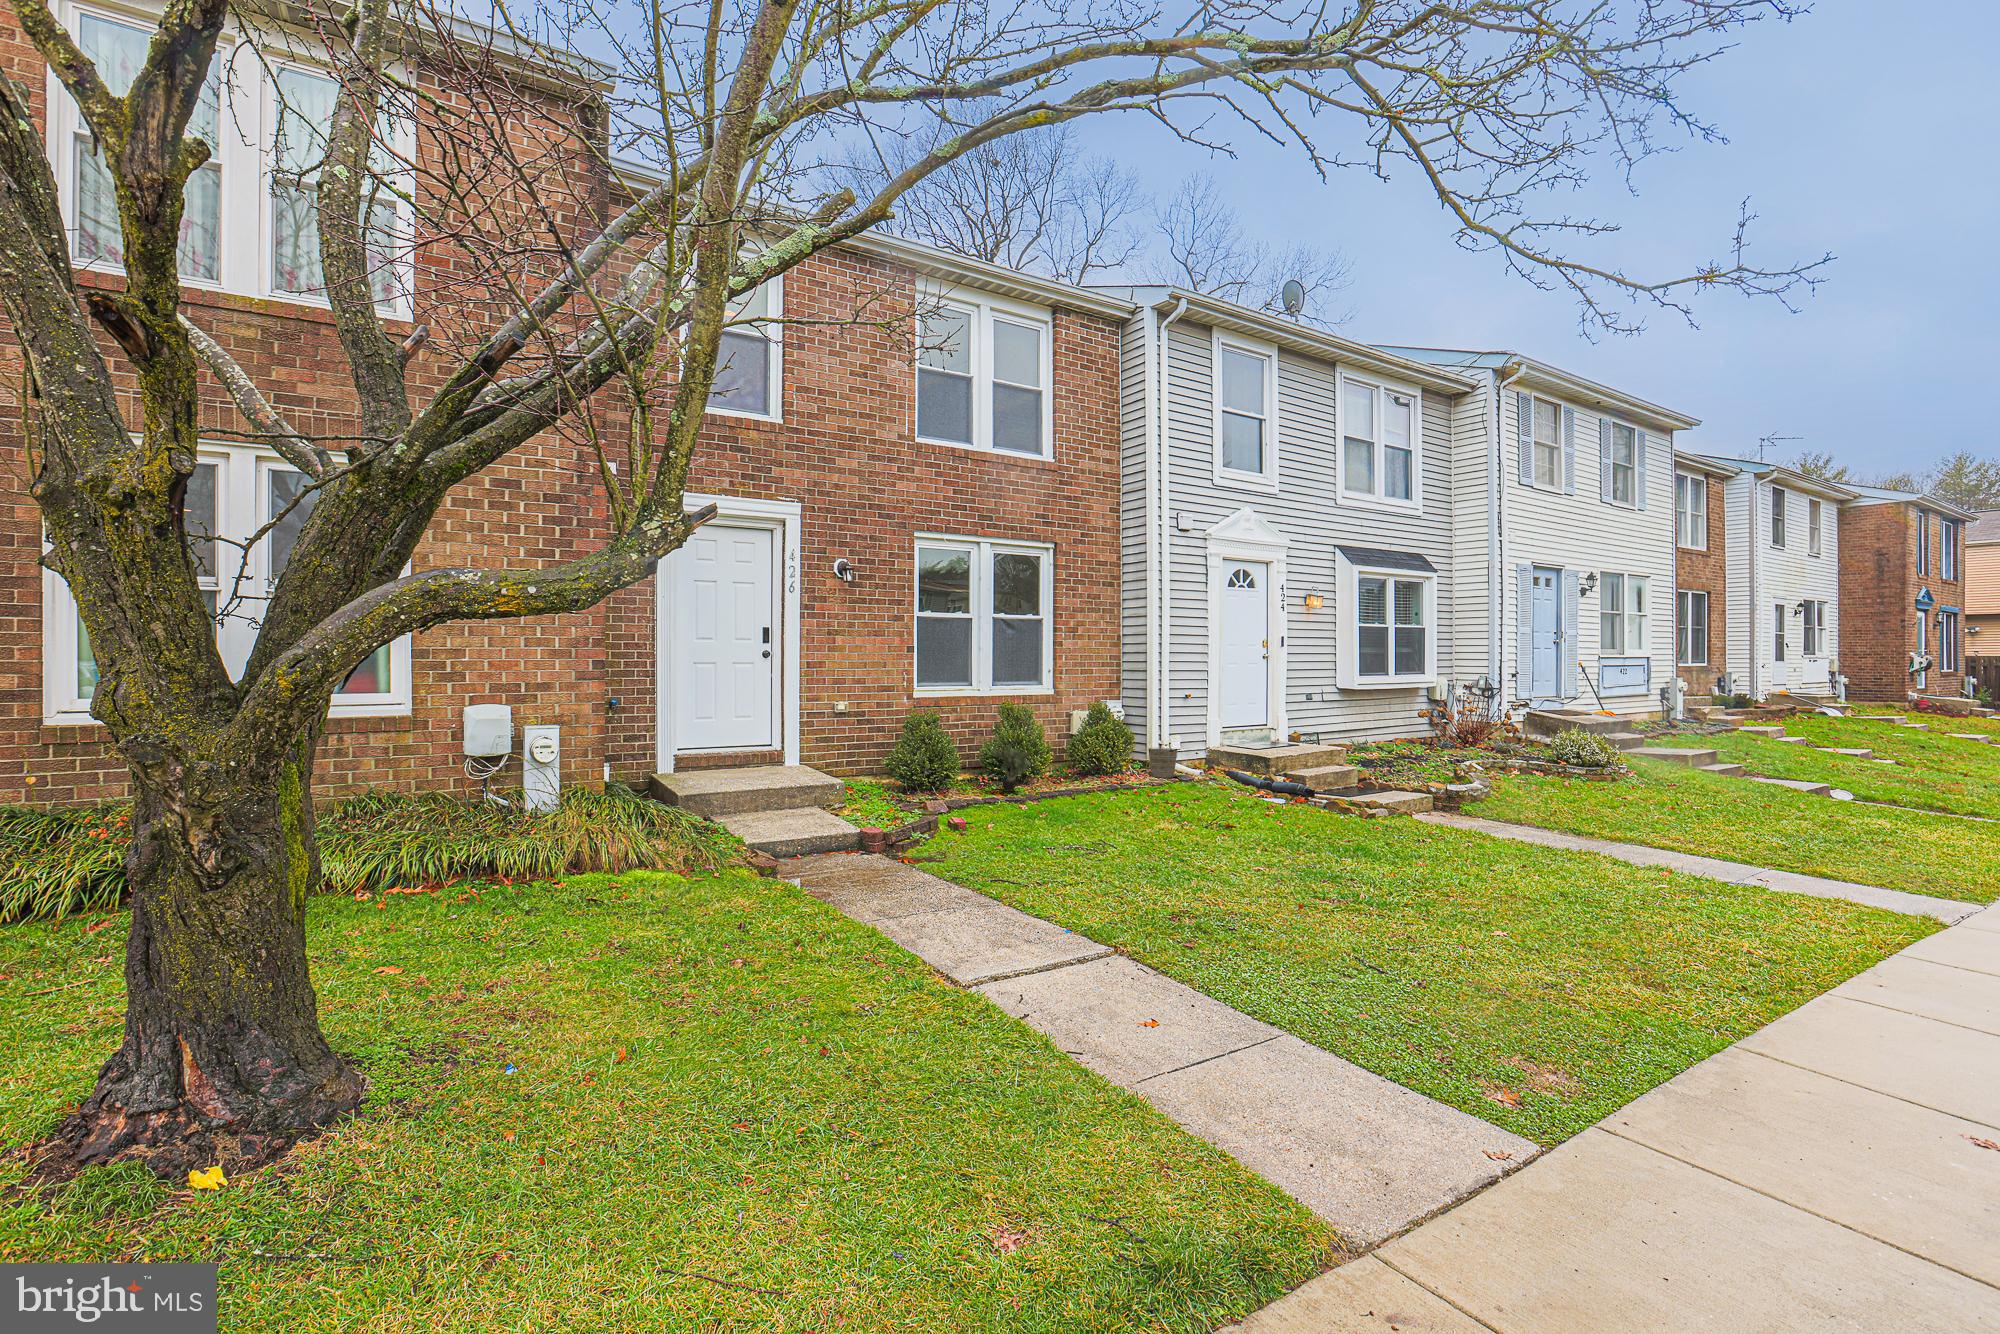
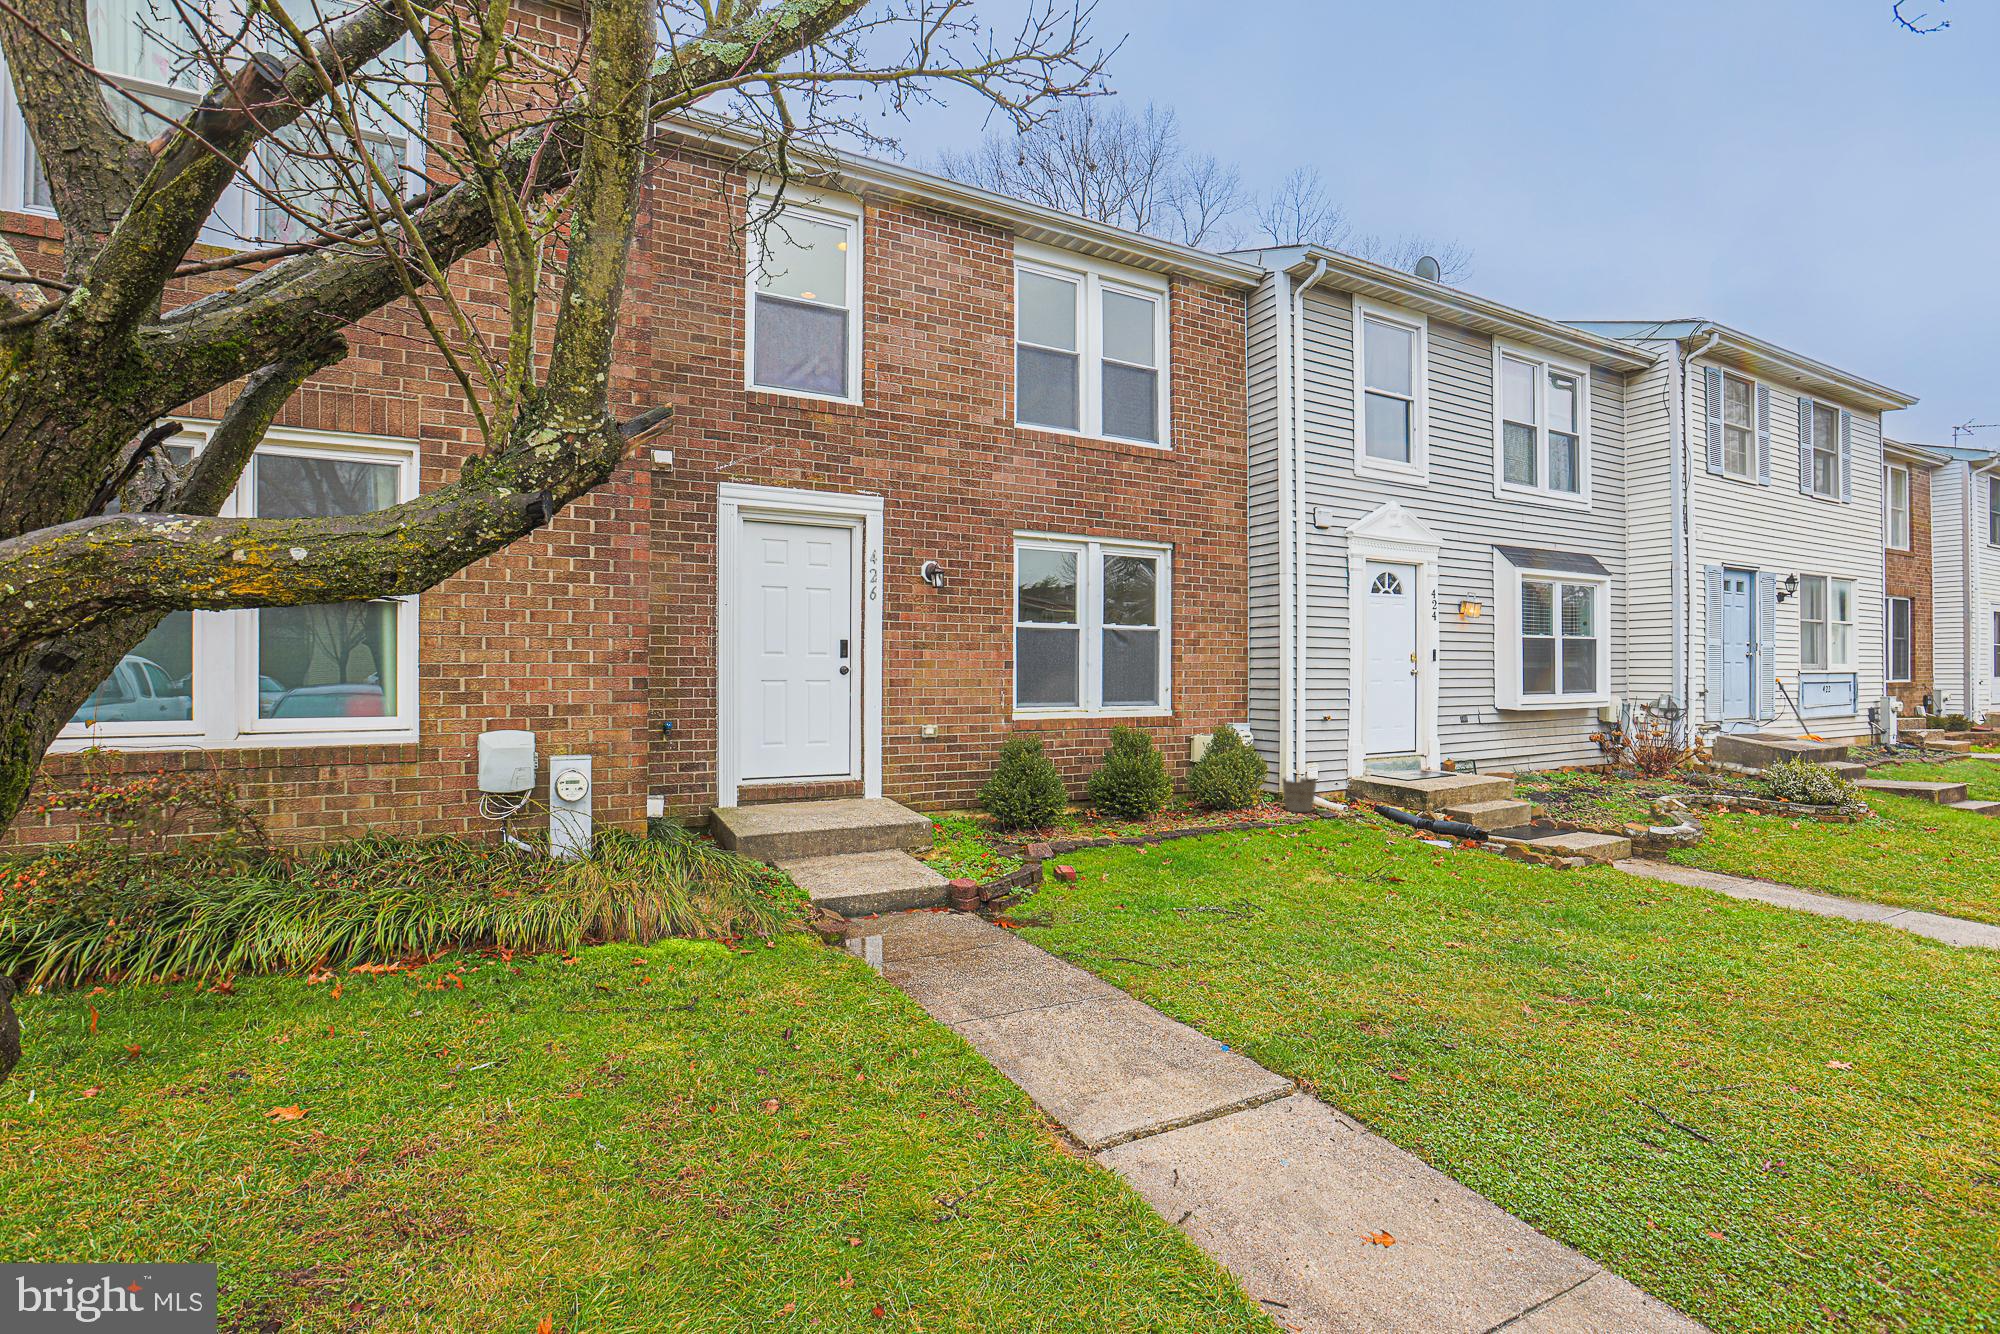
potted plant: present [993,745,1030,792] -> none [1101,774,1149,829]

